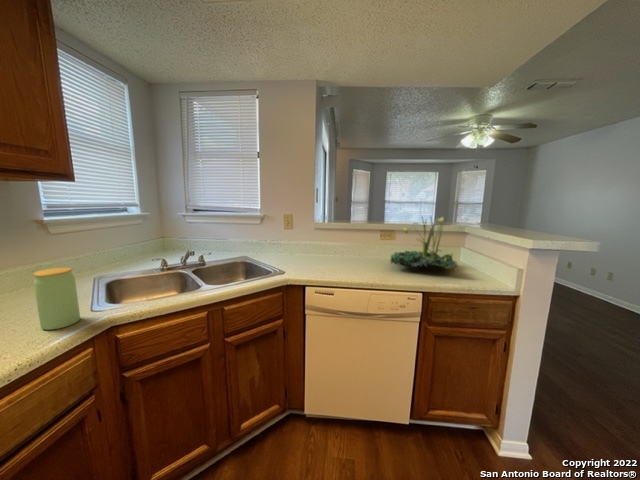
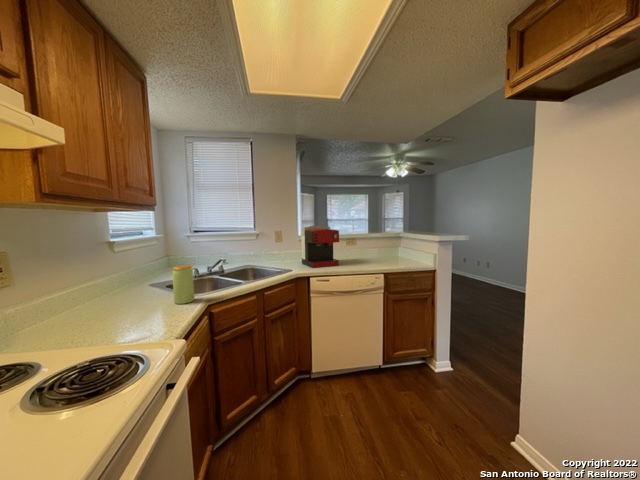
coffee maker: none [312,210,360,271] -> present [301,225,339,268]
plant: present [391,217,457,270] -> none [359,226,401,260]

